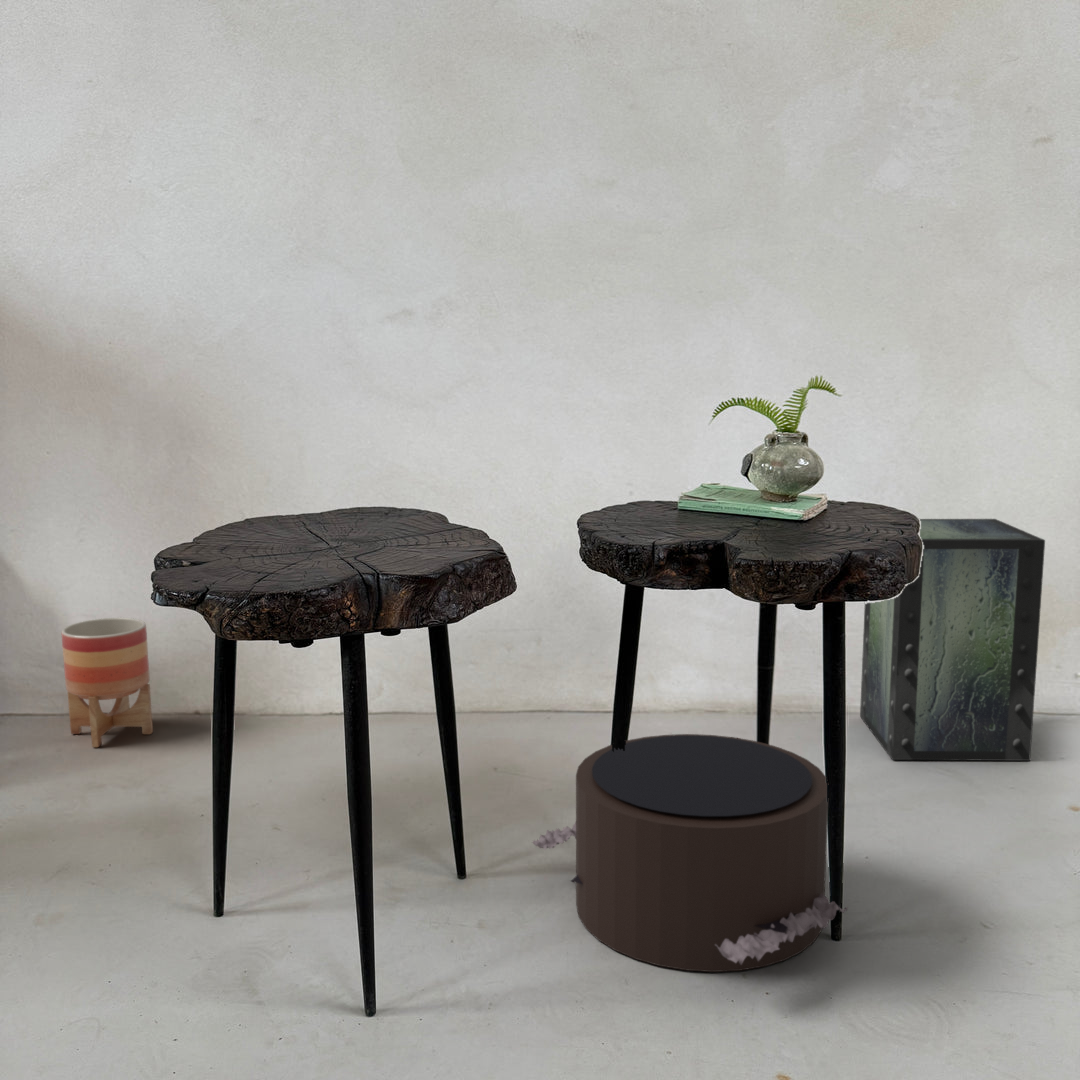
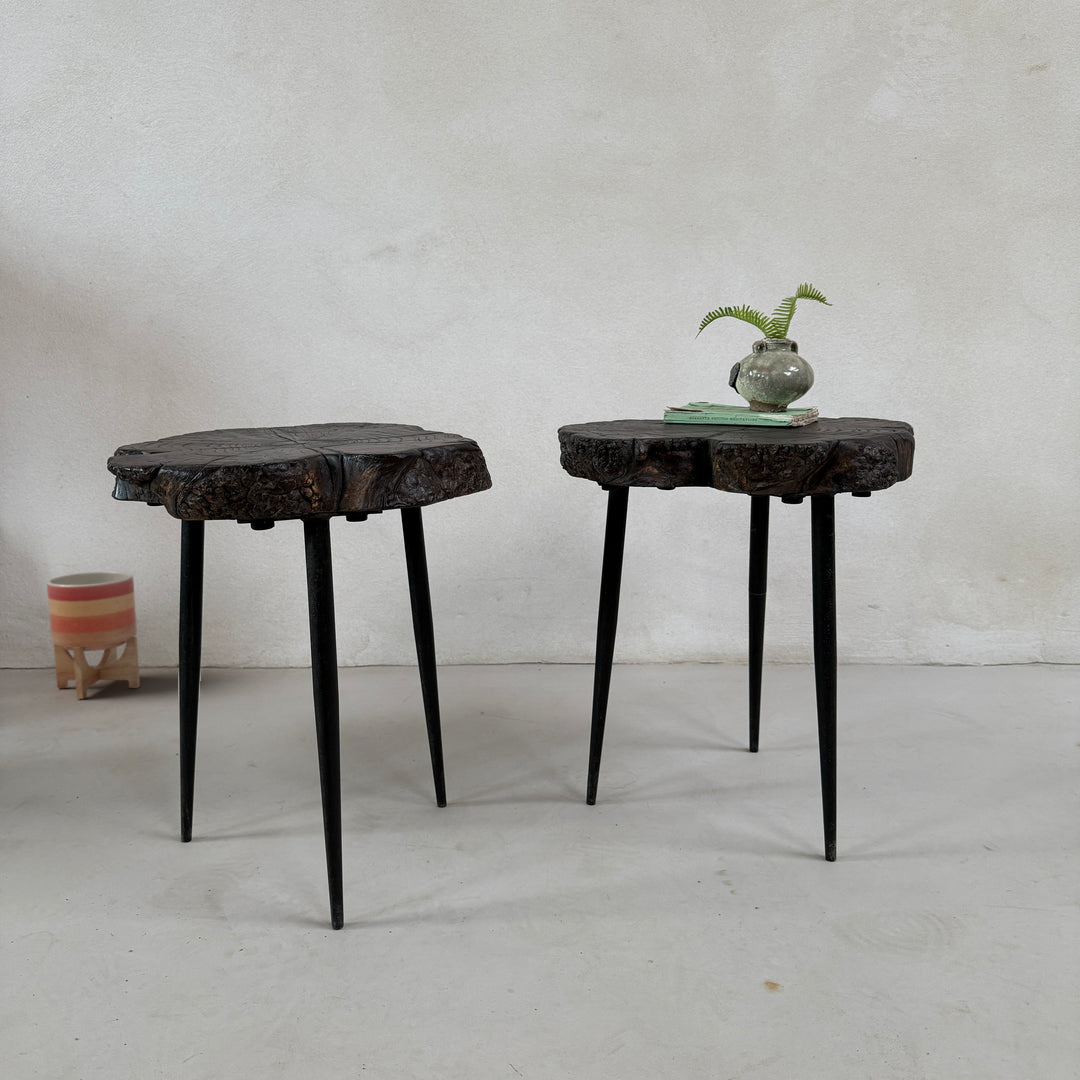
storage box: present [860,519,1045,761] -> none [859,463,1045,704]
pouf: present [533,734,847,972] -> none [514,658,843,886]

